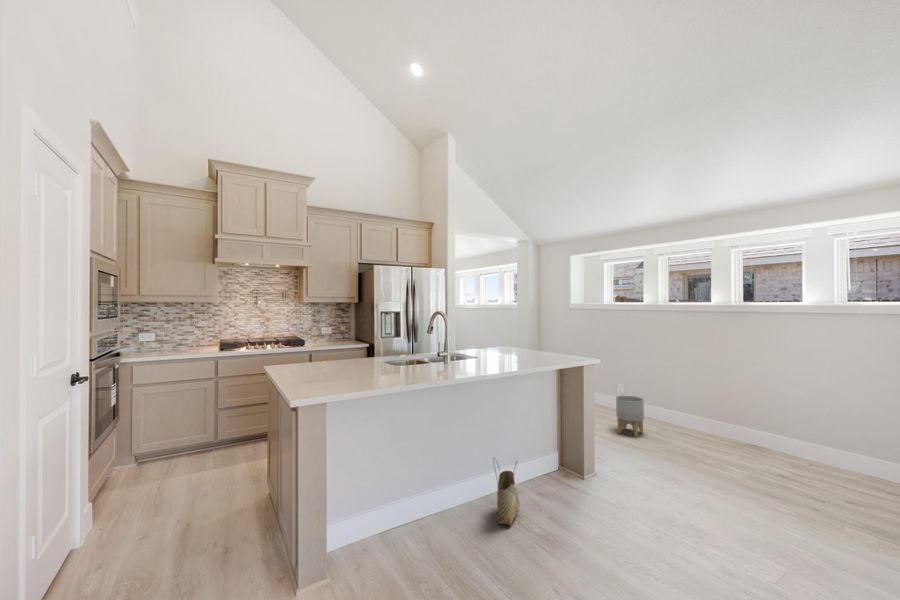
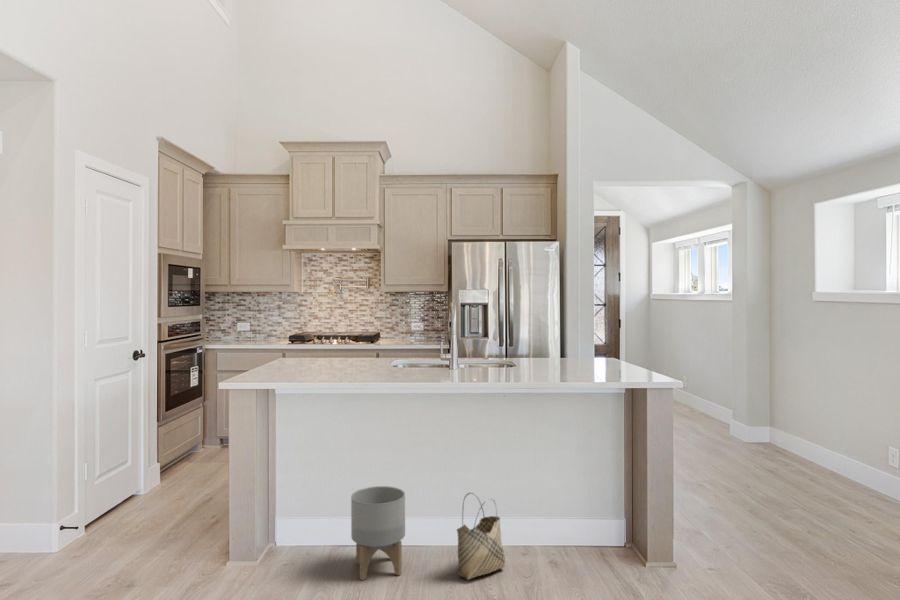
planter: present [616,395,644,437] -> present [351,486,405,580]

